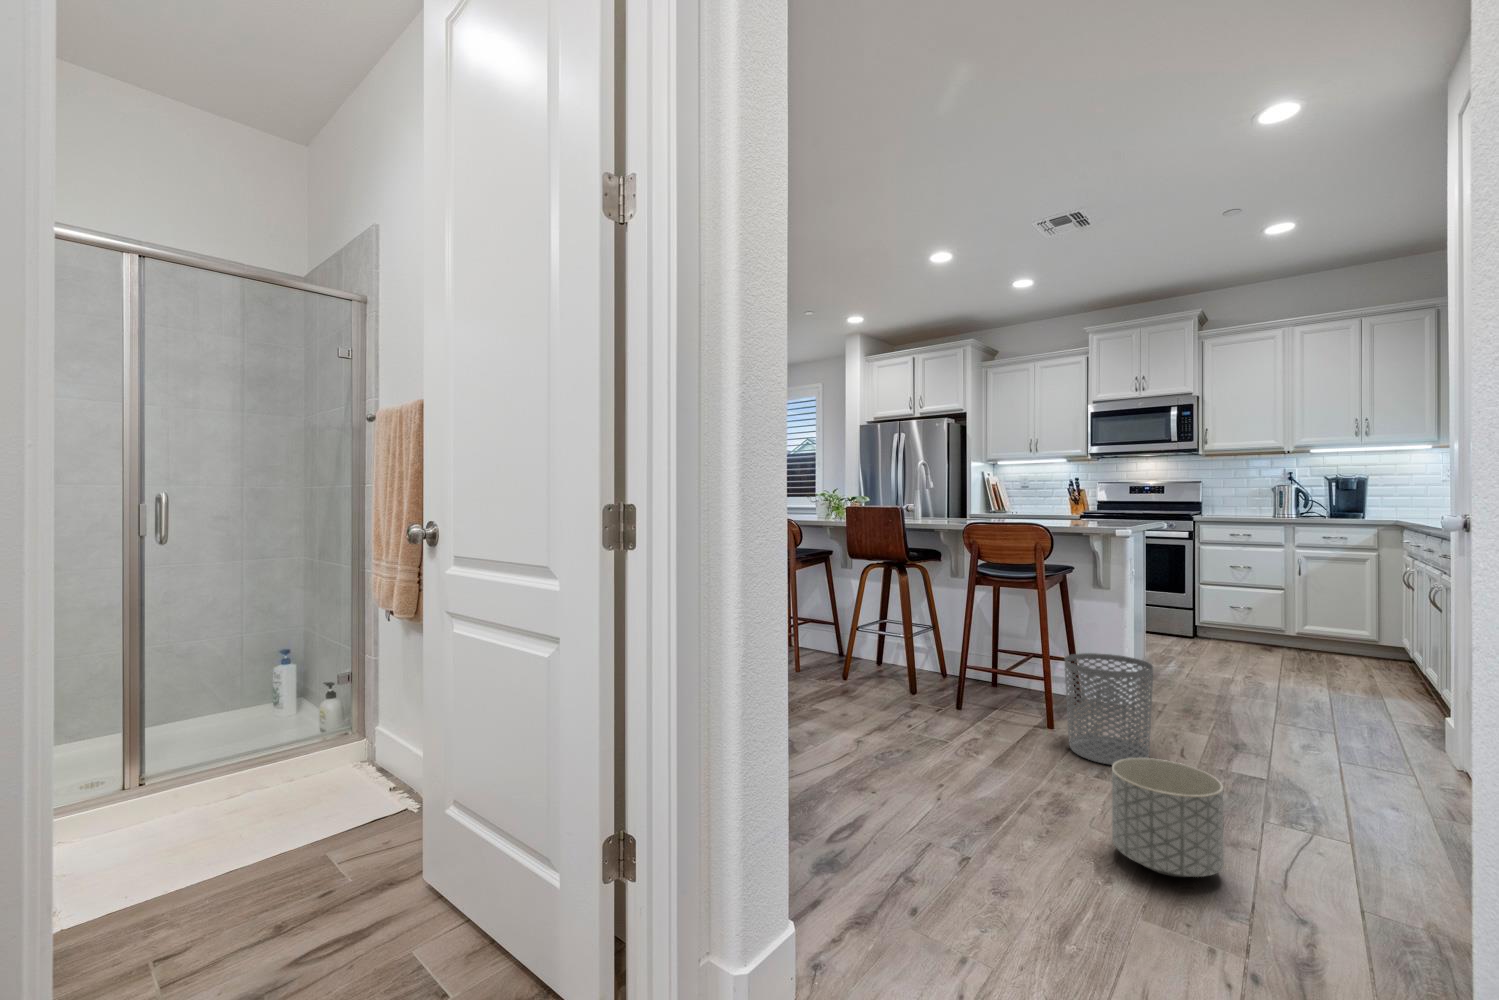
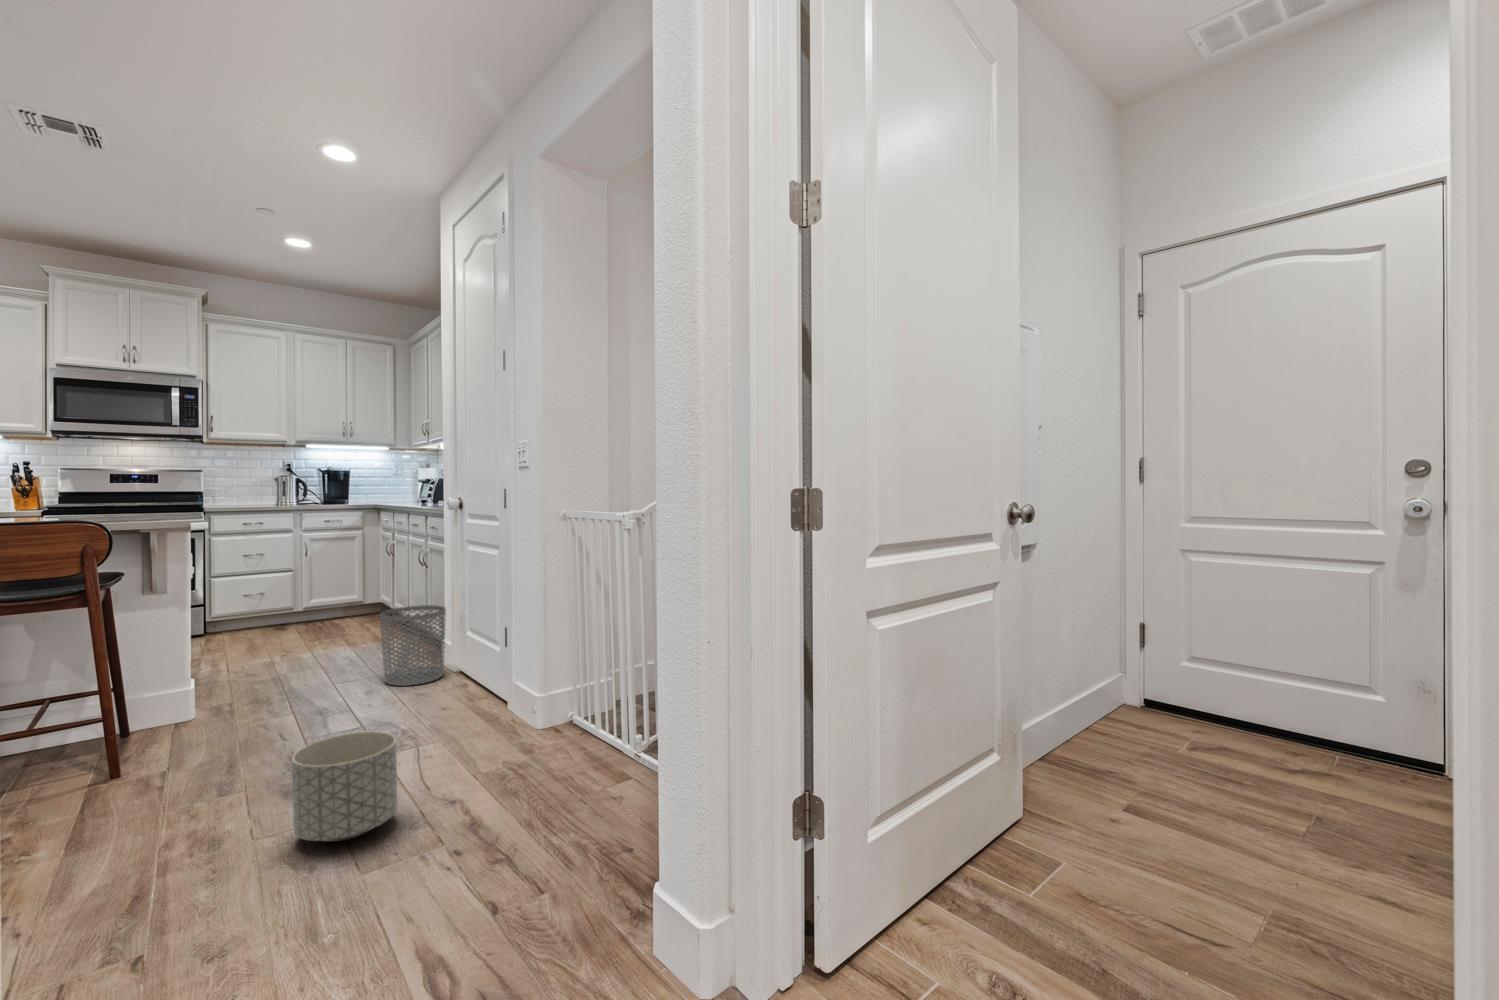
waste bin: present [1065,653,1153,765] -> present [380,605,446,686]

